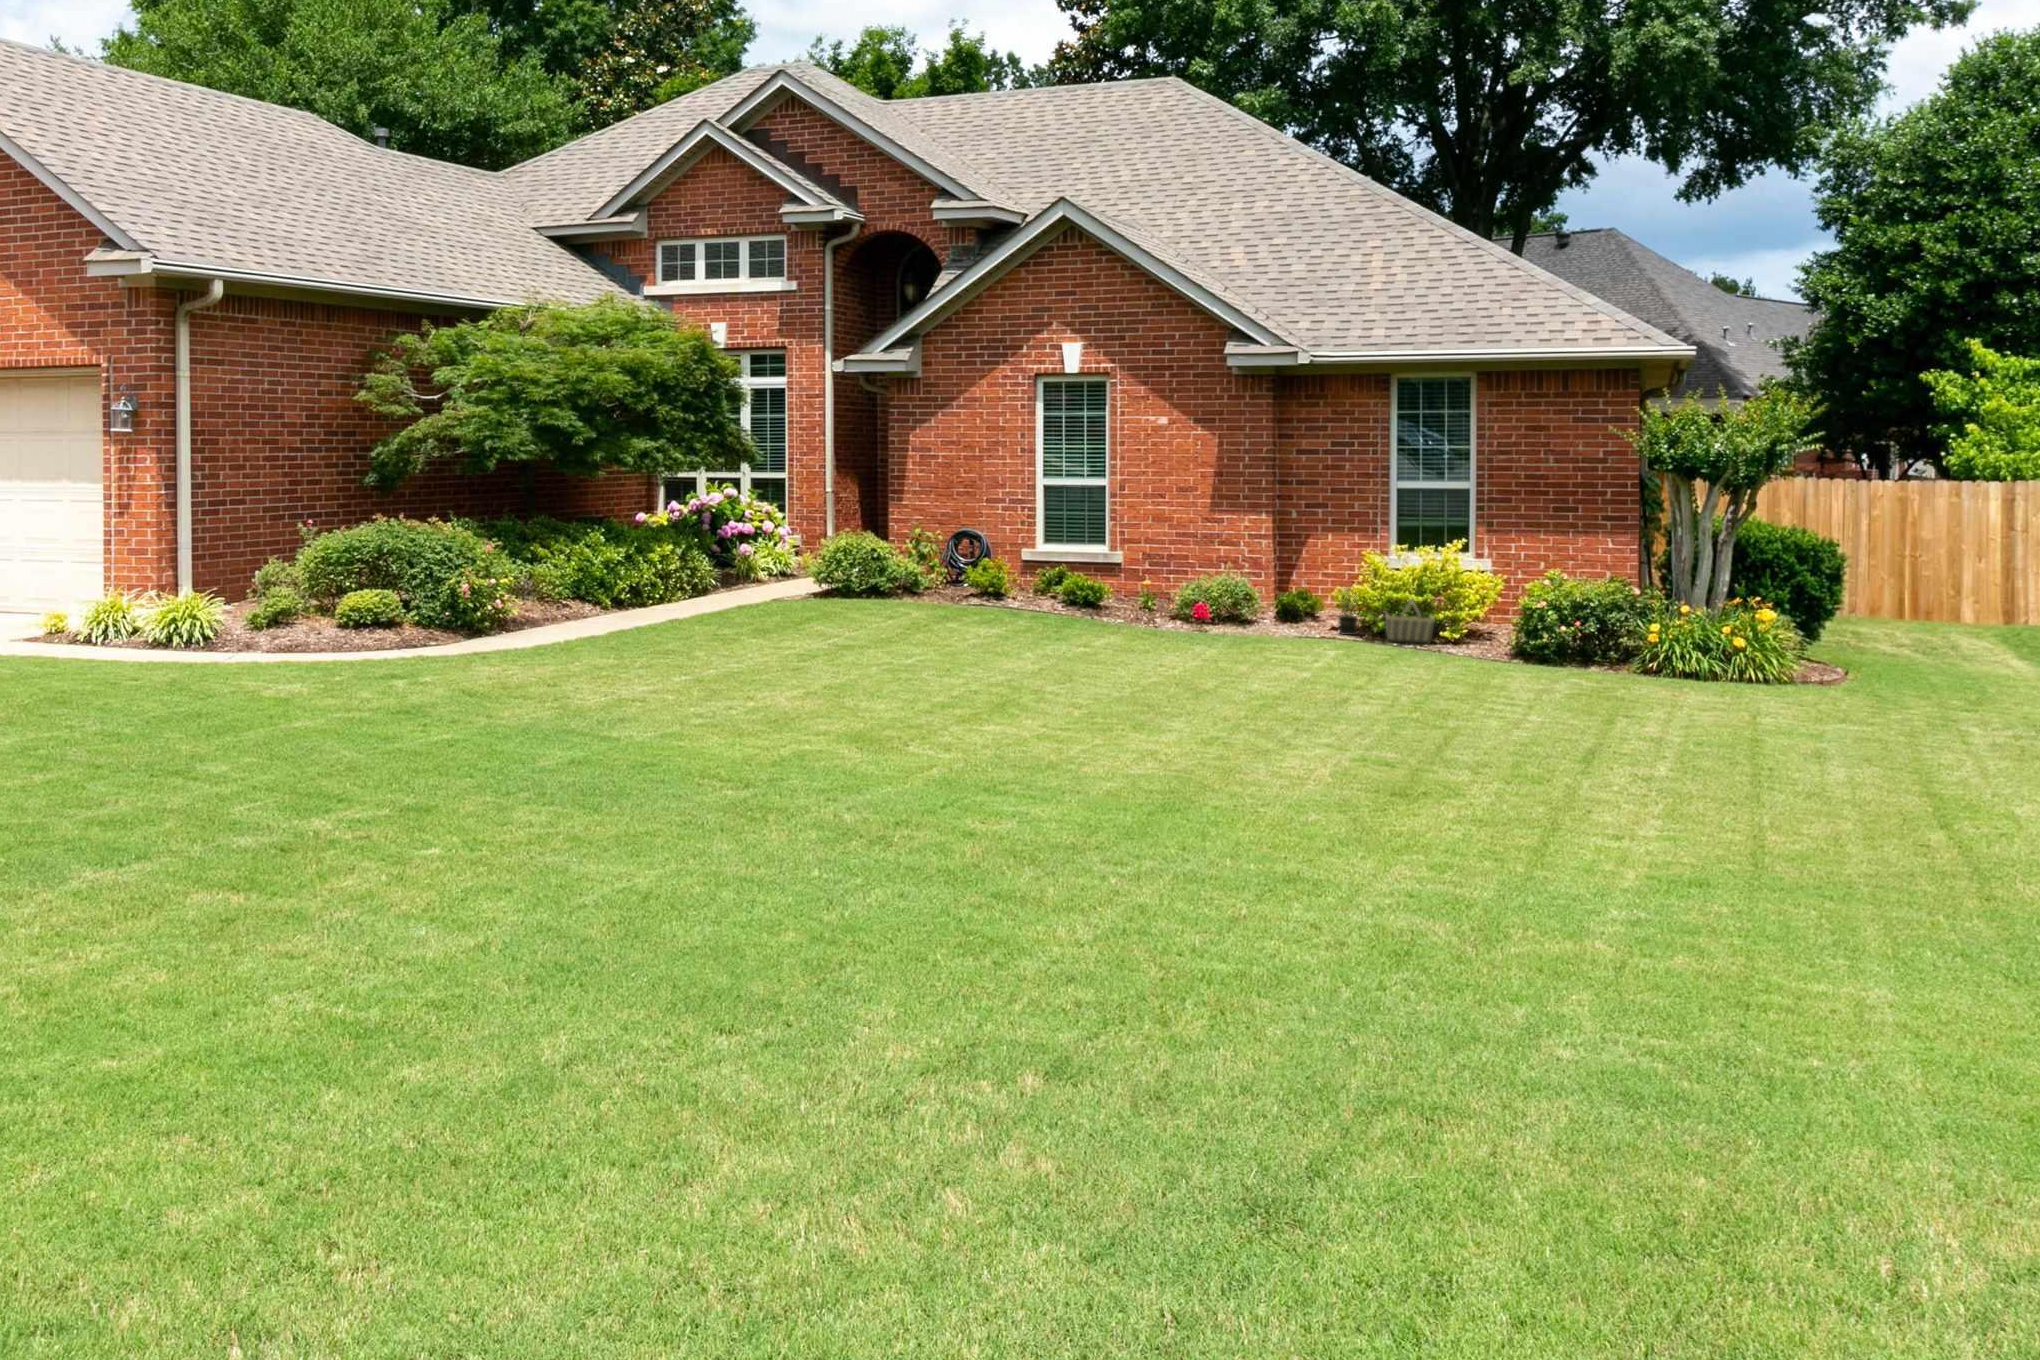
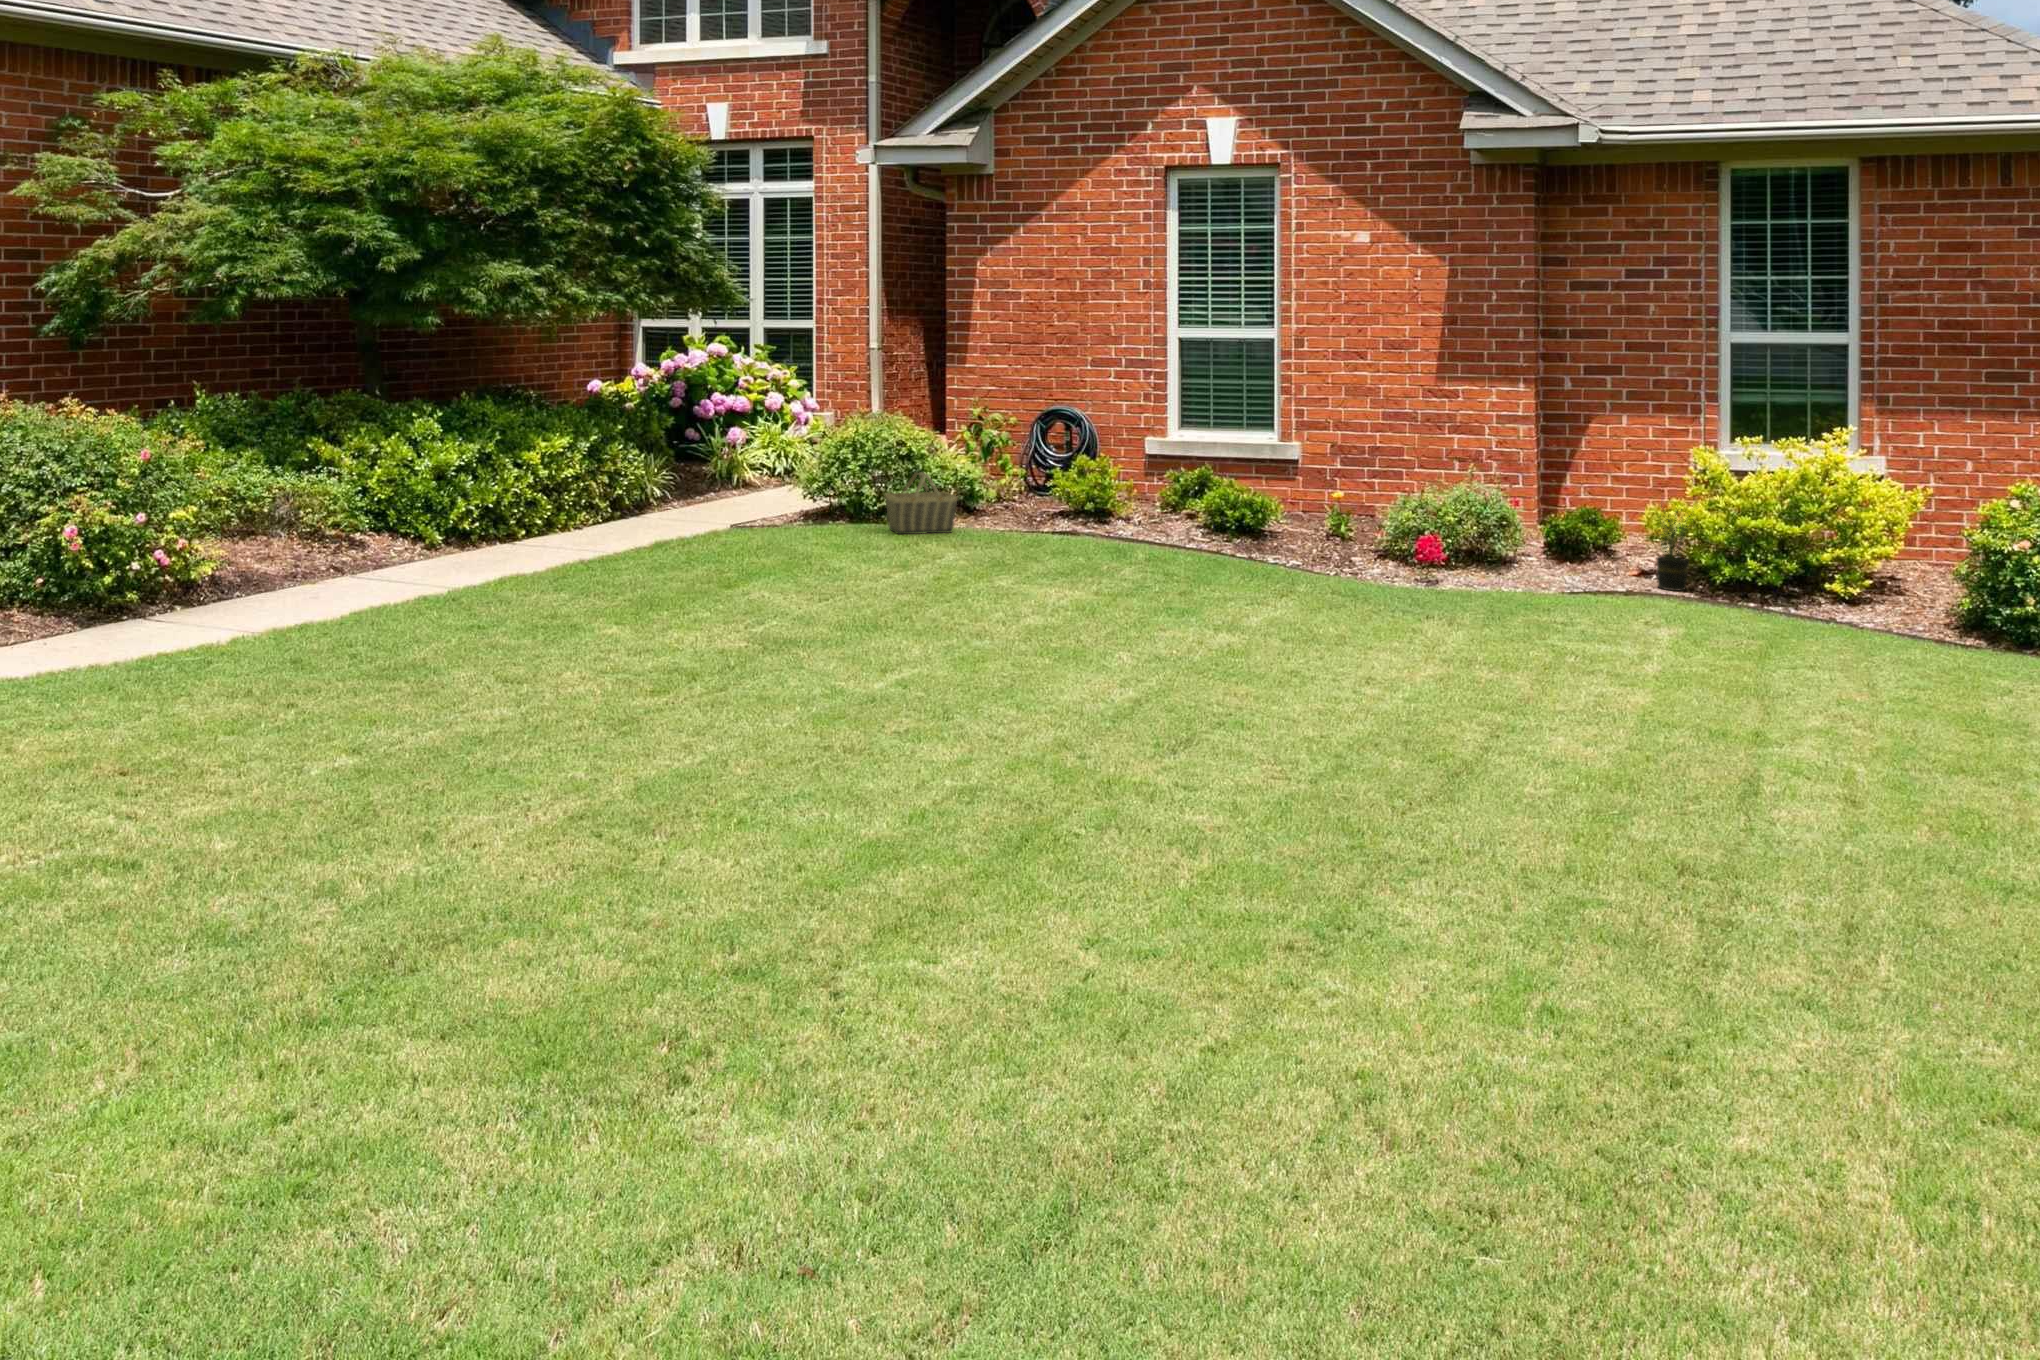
basket: present [1386,601,1435,643] -> present [885,472,958,534]

